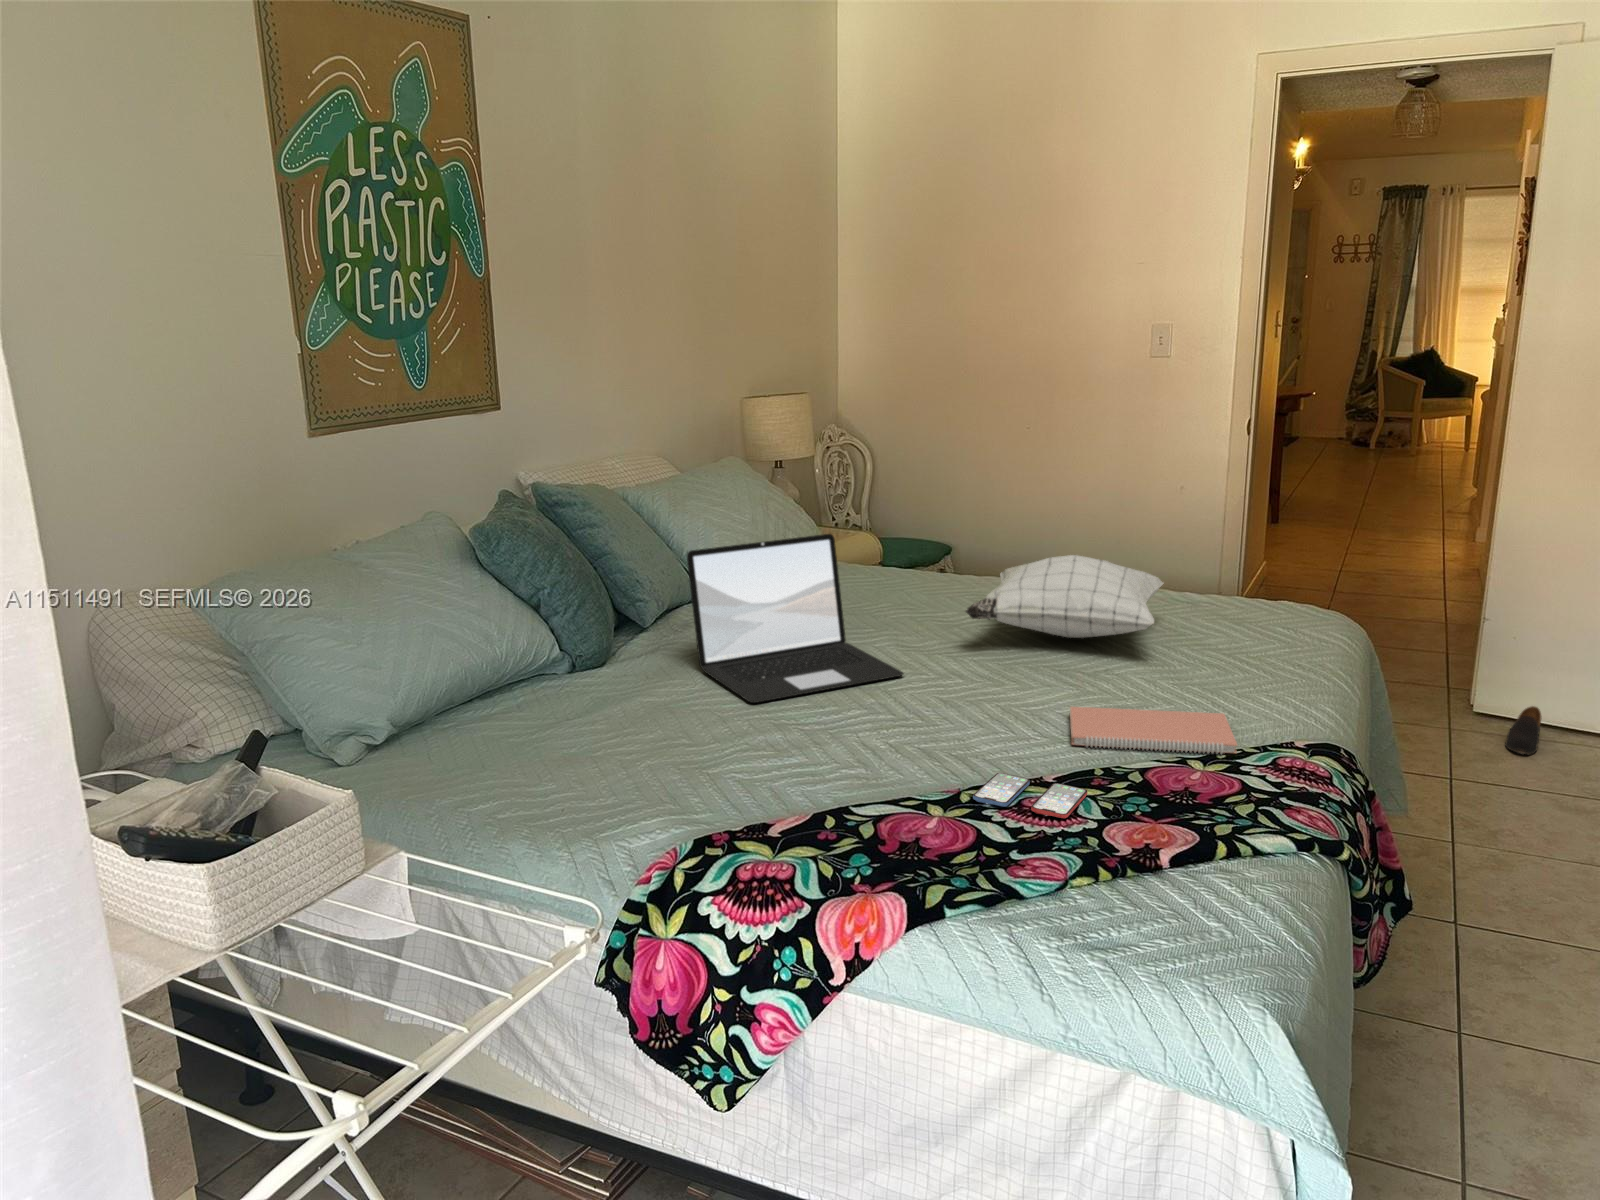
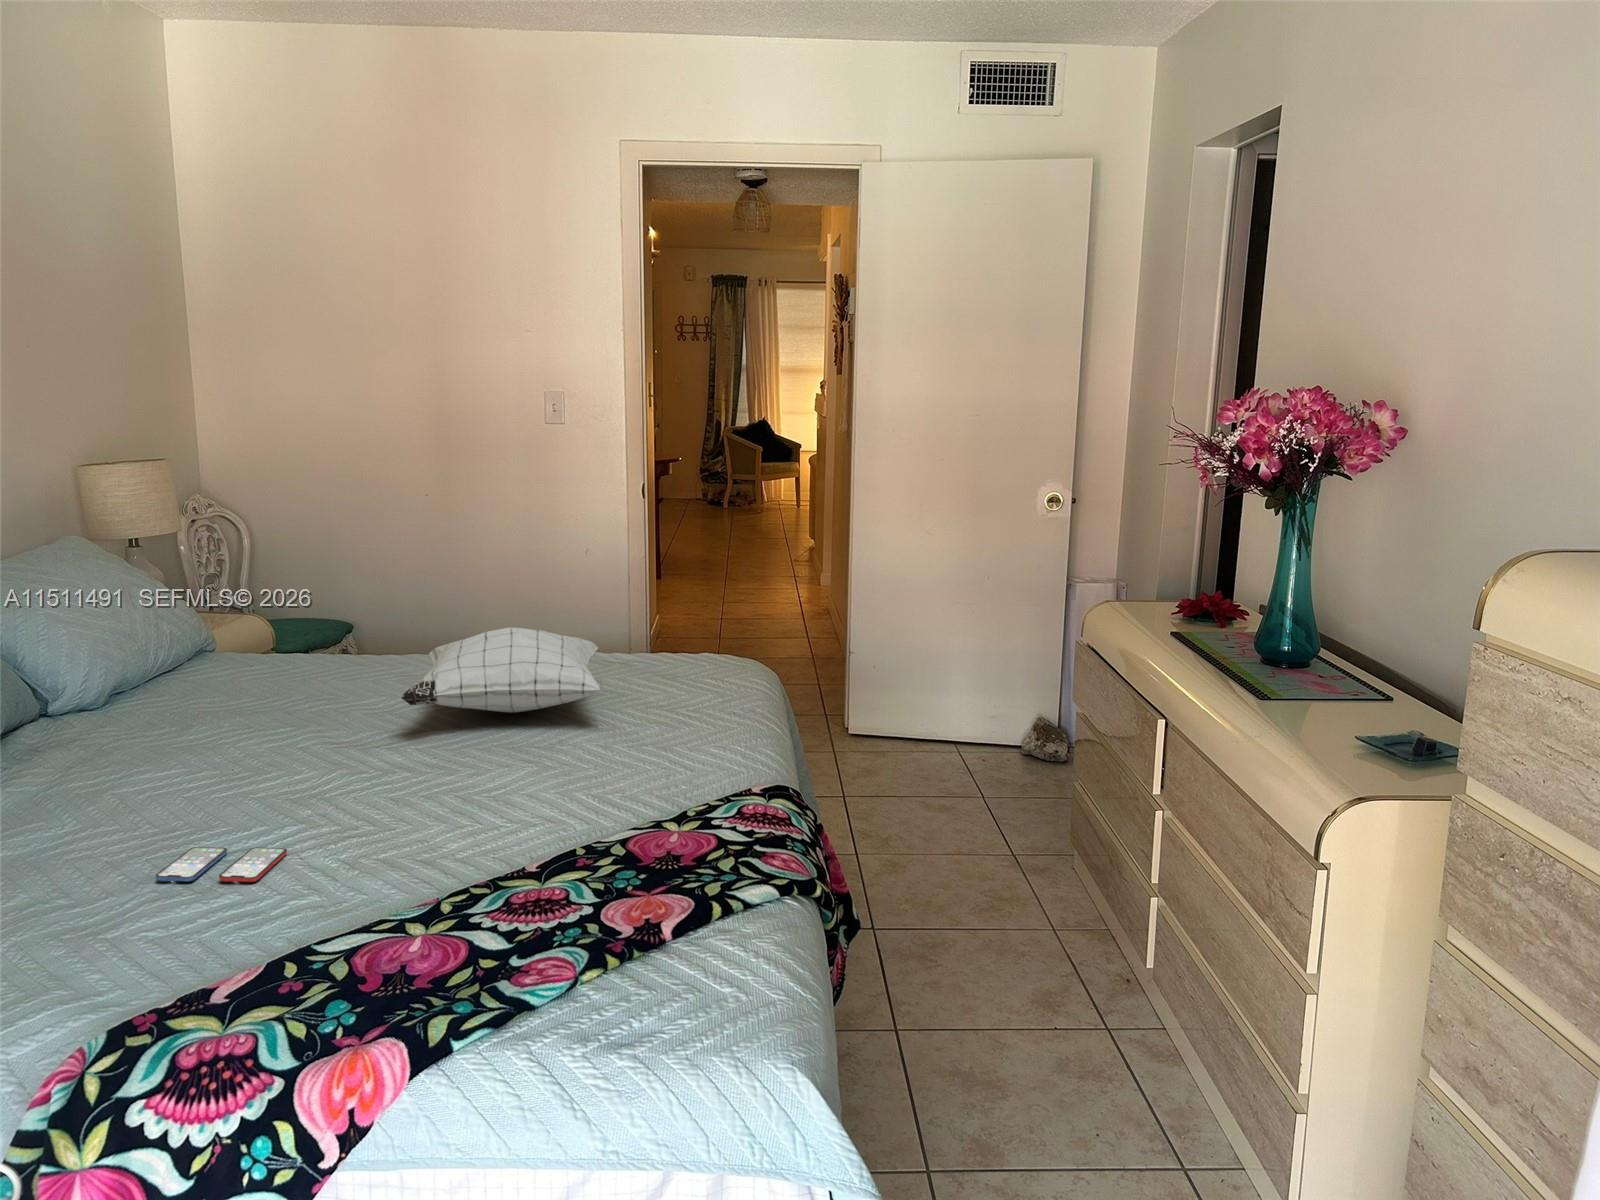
laptop: present [687,534,904,703] -> none [44,627,340,838]
shoe: present [1505,706,1541,754] -> none [882,721,906,763]
notebook: present [1070,707,1237,754] -> none [533,770,704,827]
smartphone: present [973,773,1087,818] -> present [156,847,287,882]

